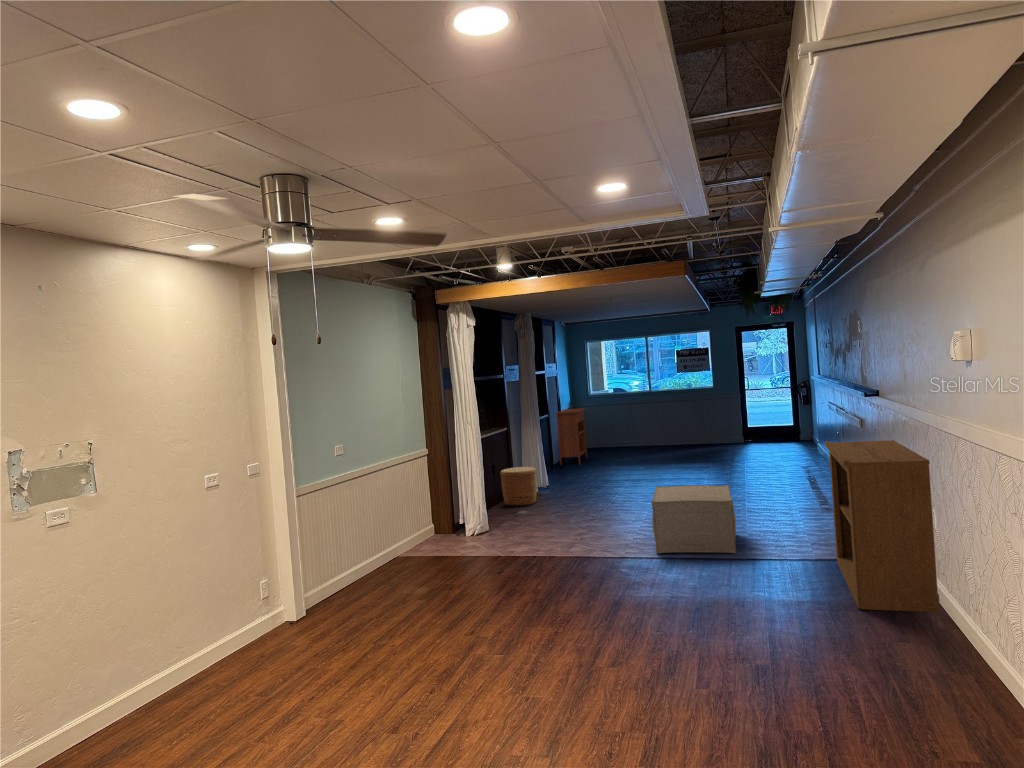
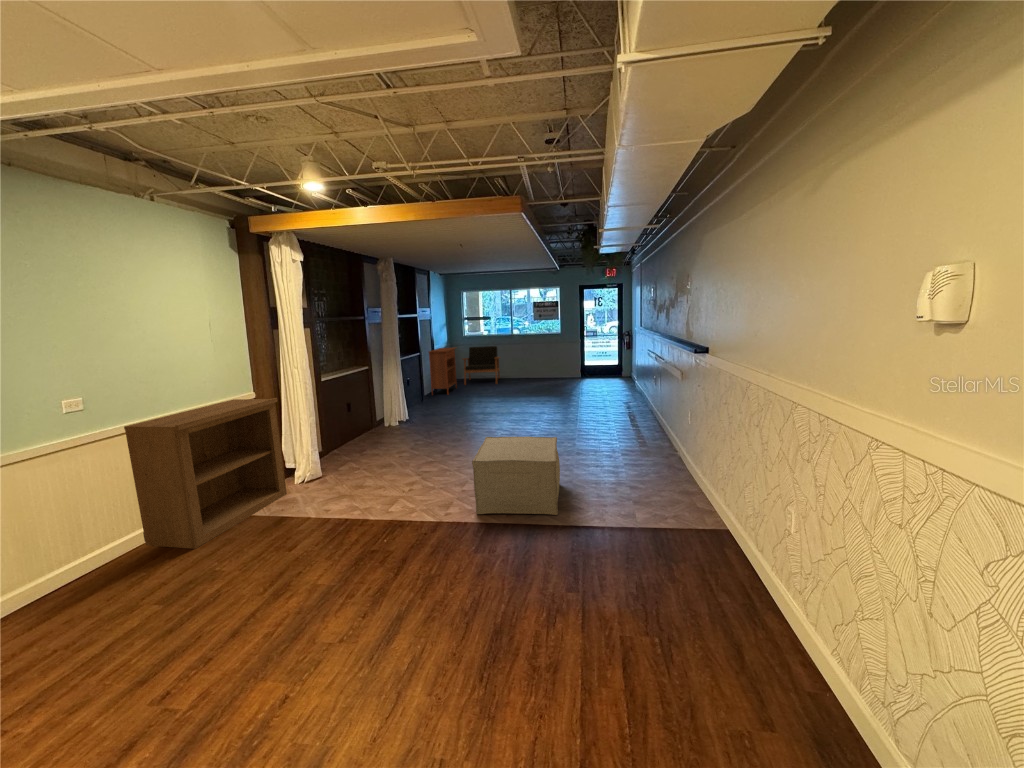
armchair: none [591,406,638,454] -> present [463,346,500,385]
bookshelf: present [825,440,940,612] -> present [124,398,287,549]
woven basket: present [500,467,537,506] -> none [355,404,391,441]

